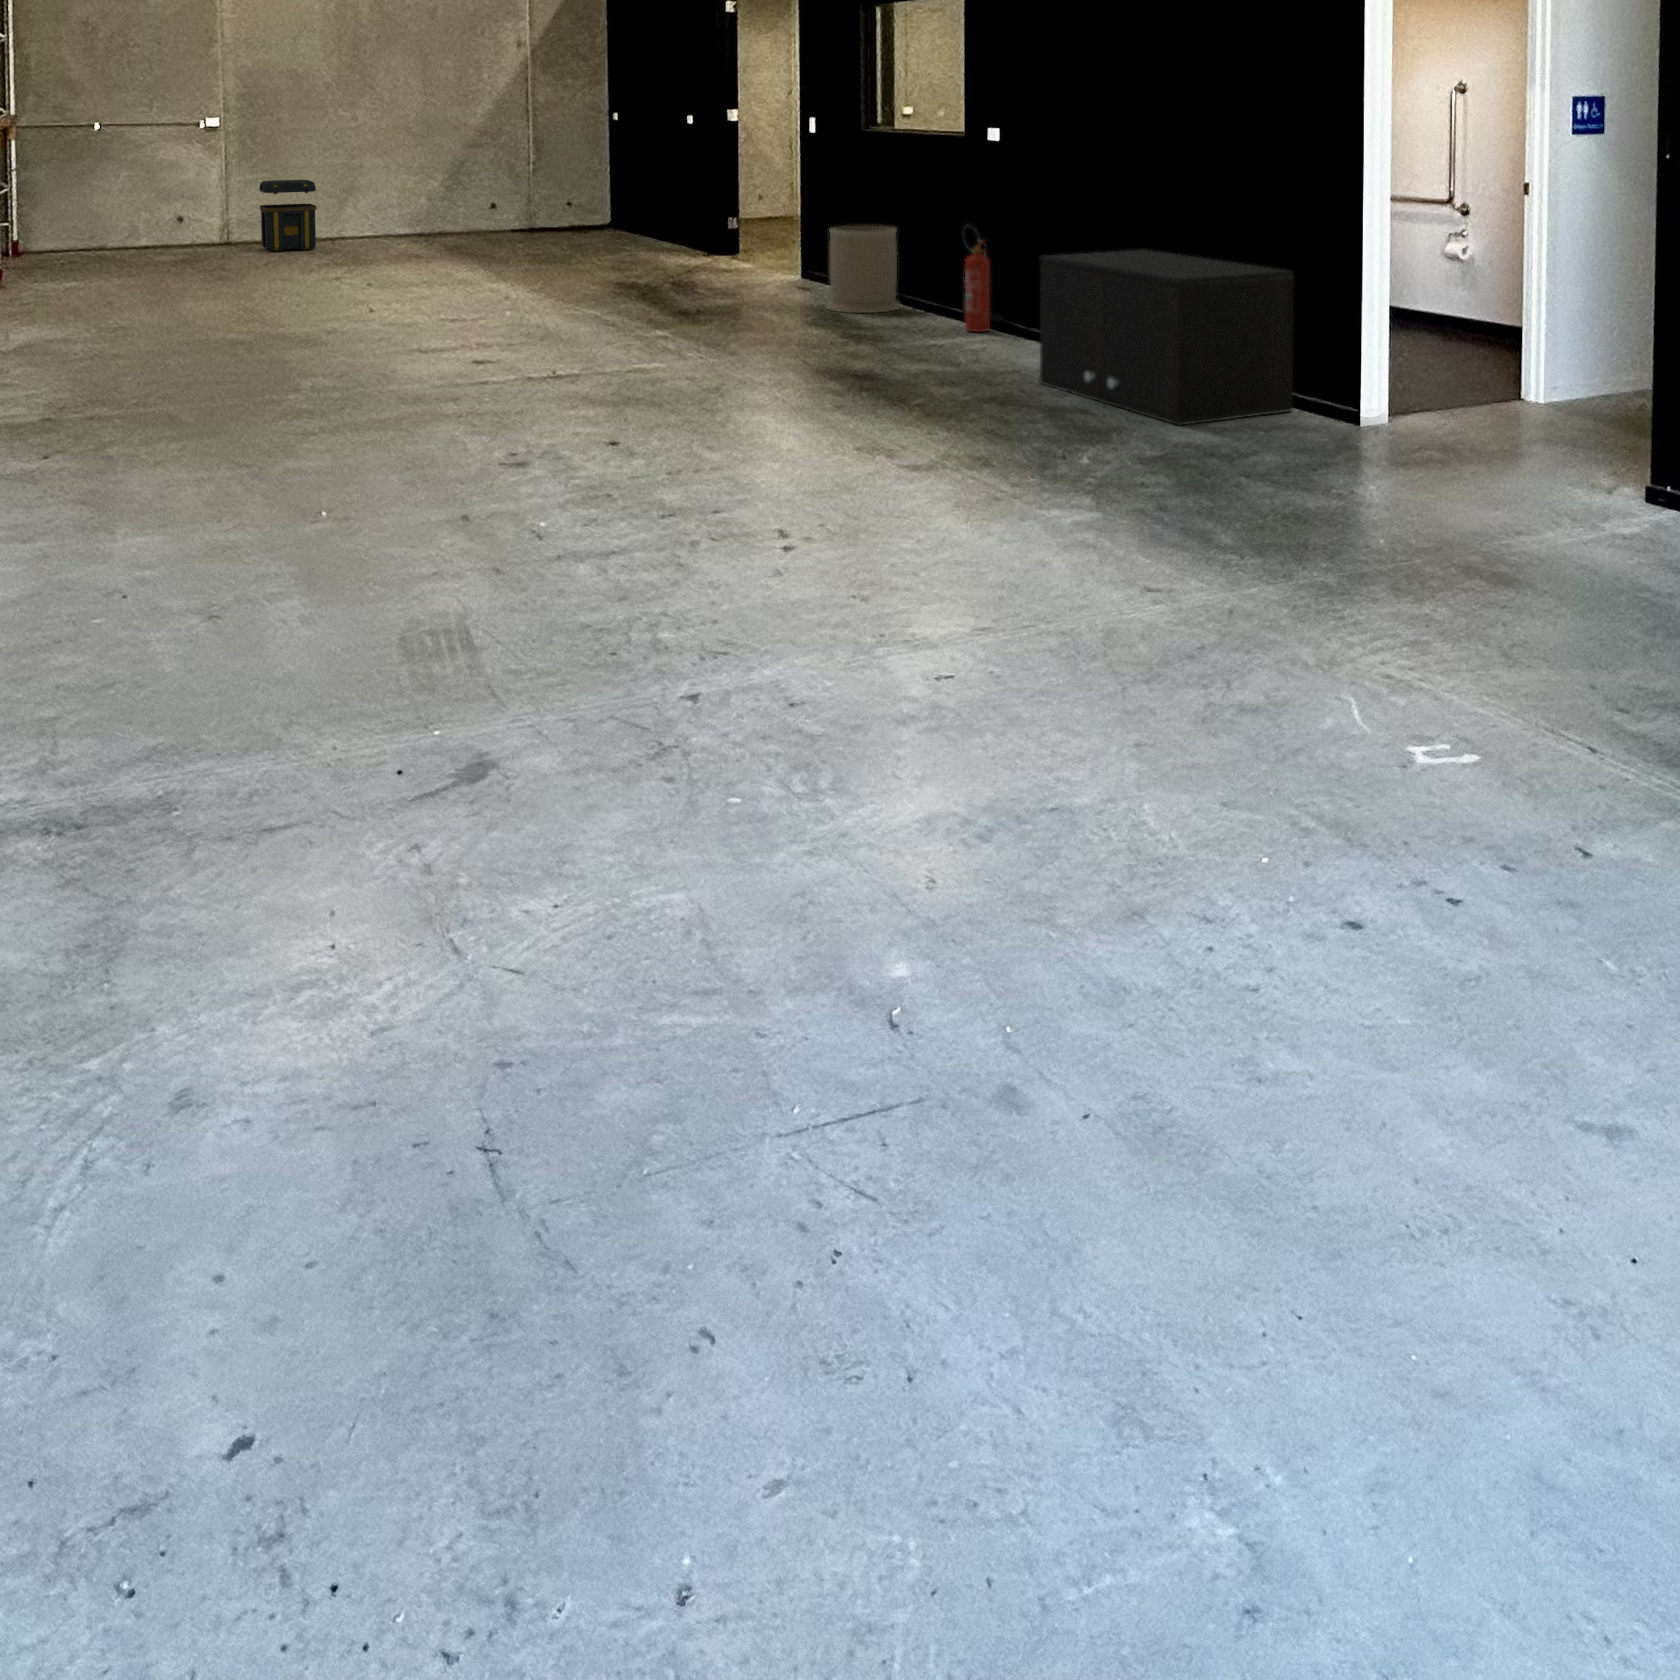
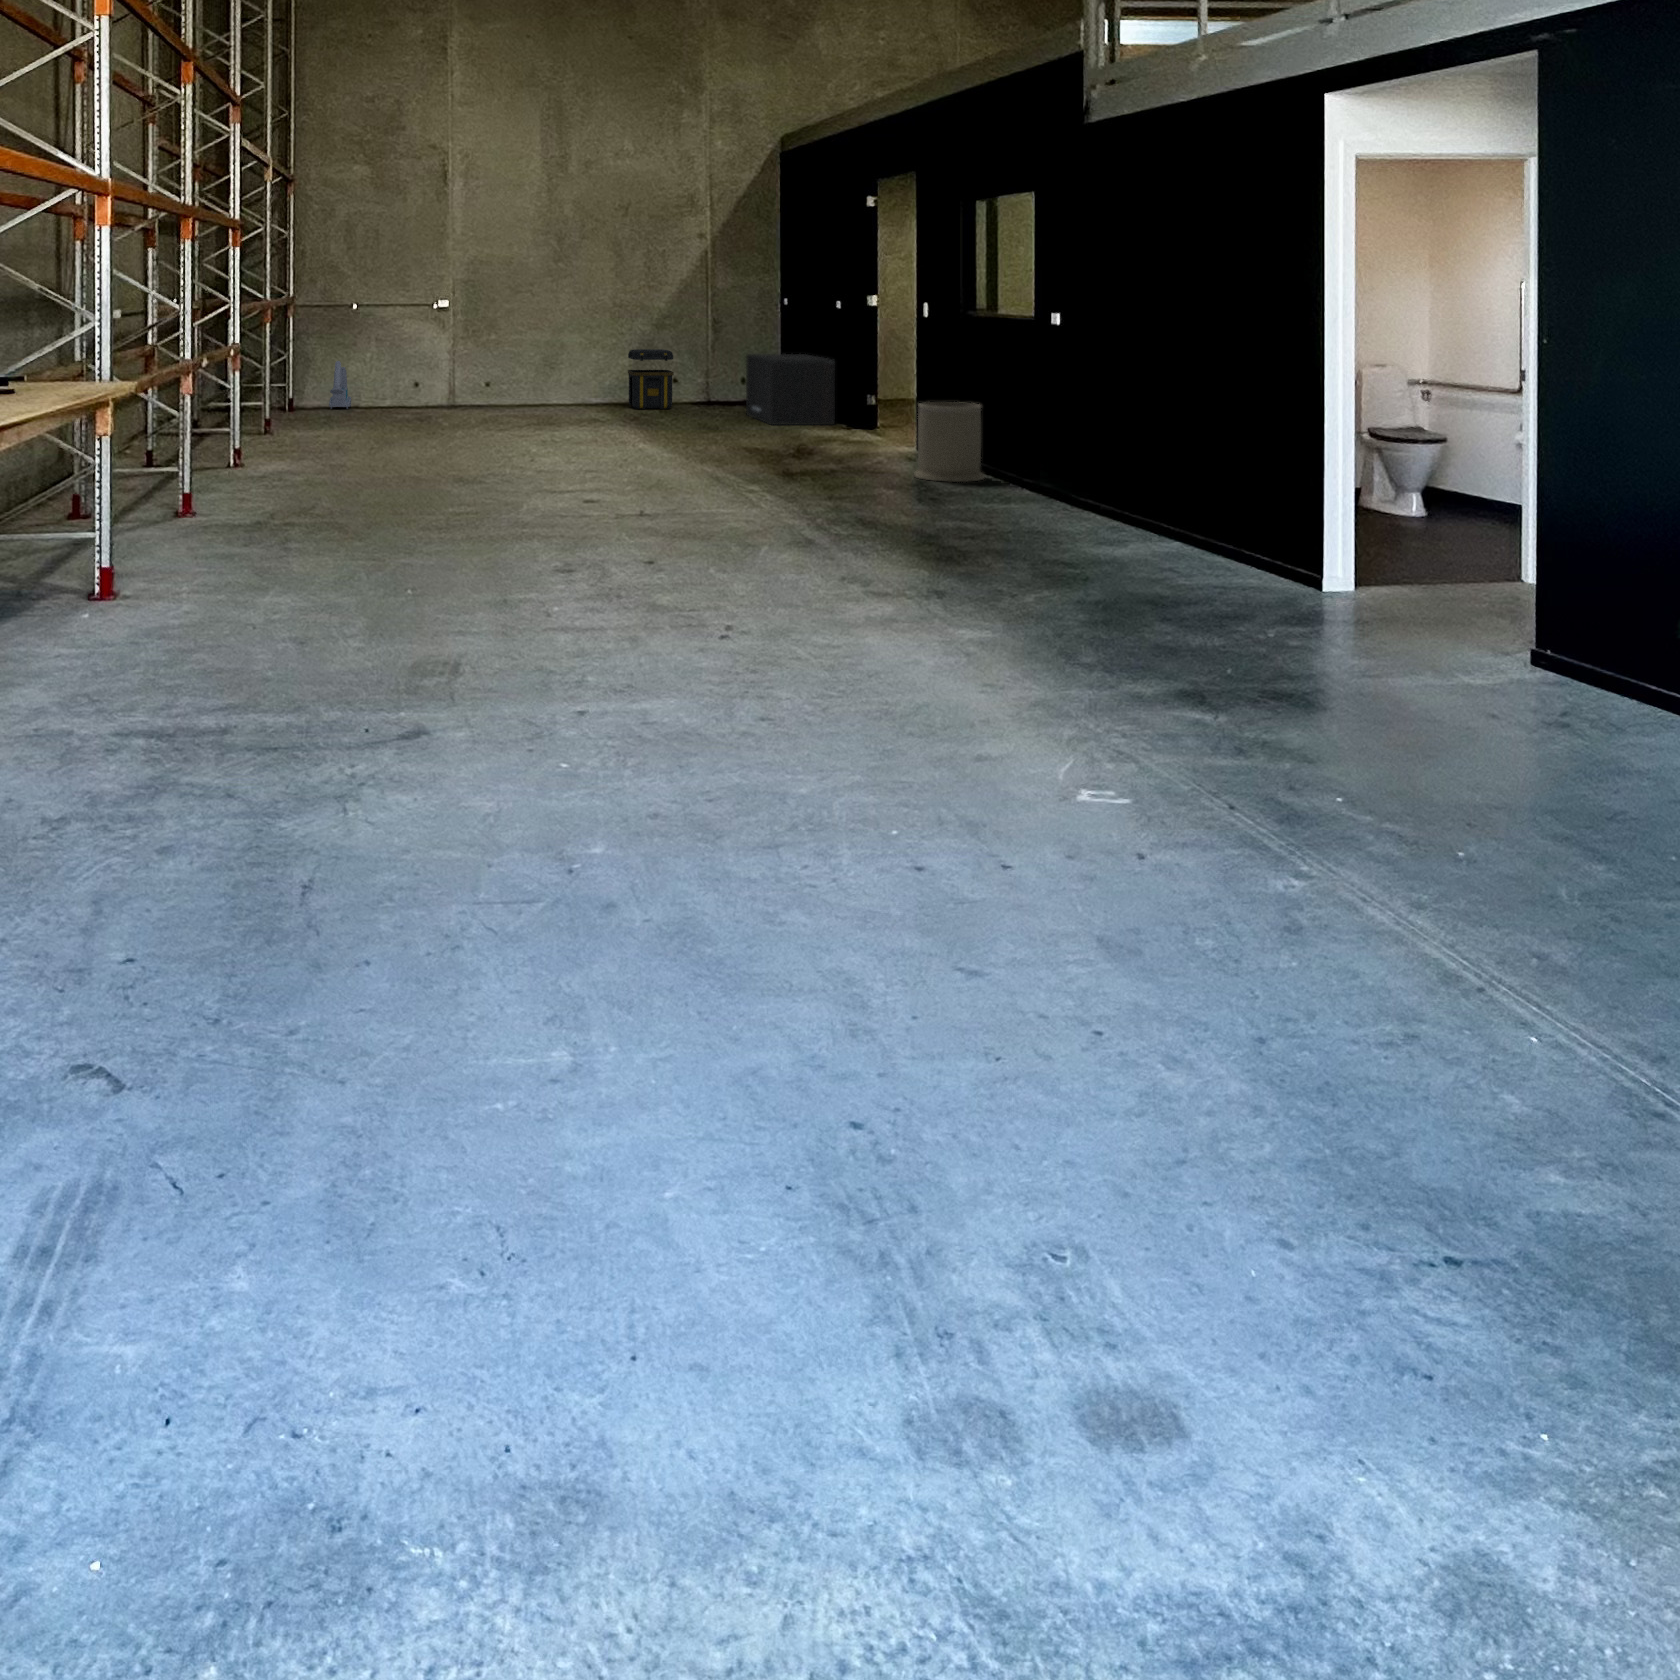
toolbox: present [259,180,317,252] -> present [628,349,674,409]
vacuum cleaner: none [75,200,103,259] -> present [329,361,351,409]
fire extinguisher: present [964,231,990,332] -> none [1027,402,1051,503]
storage cabinet: present [1040,250,1294,425] -> present [746,354,835,425]

